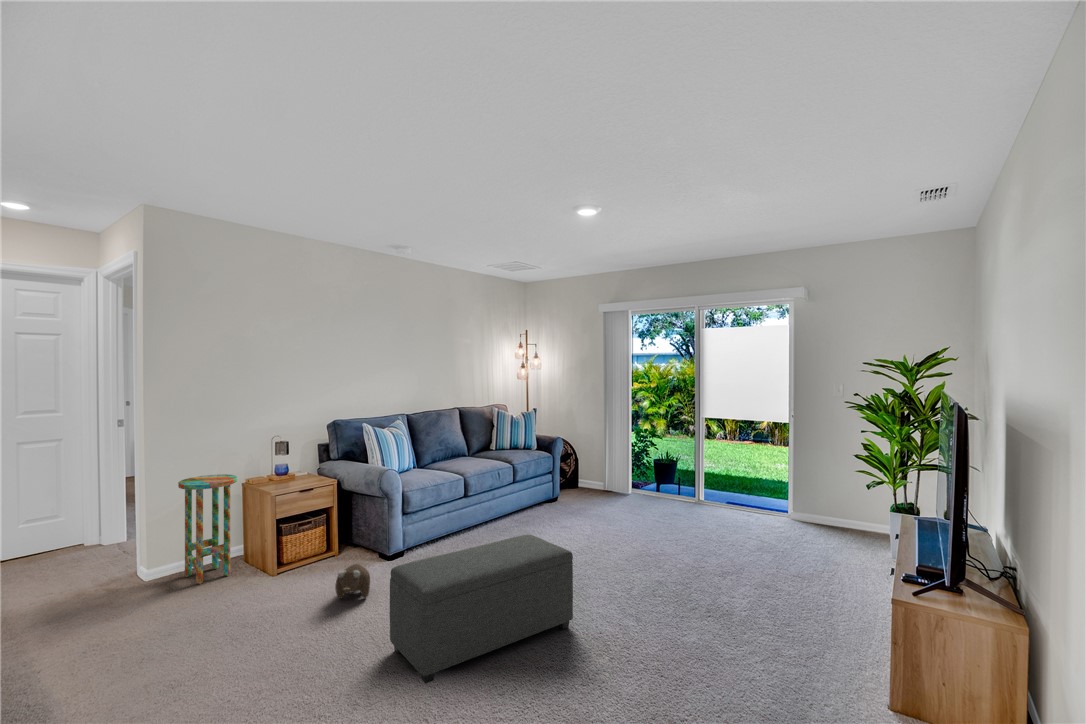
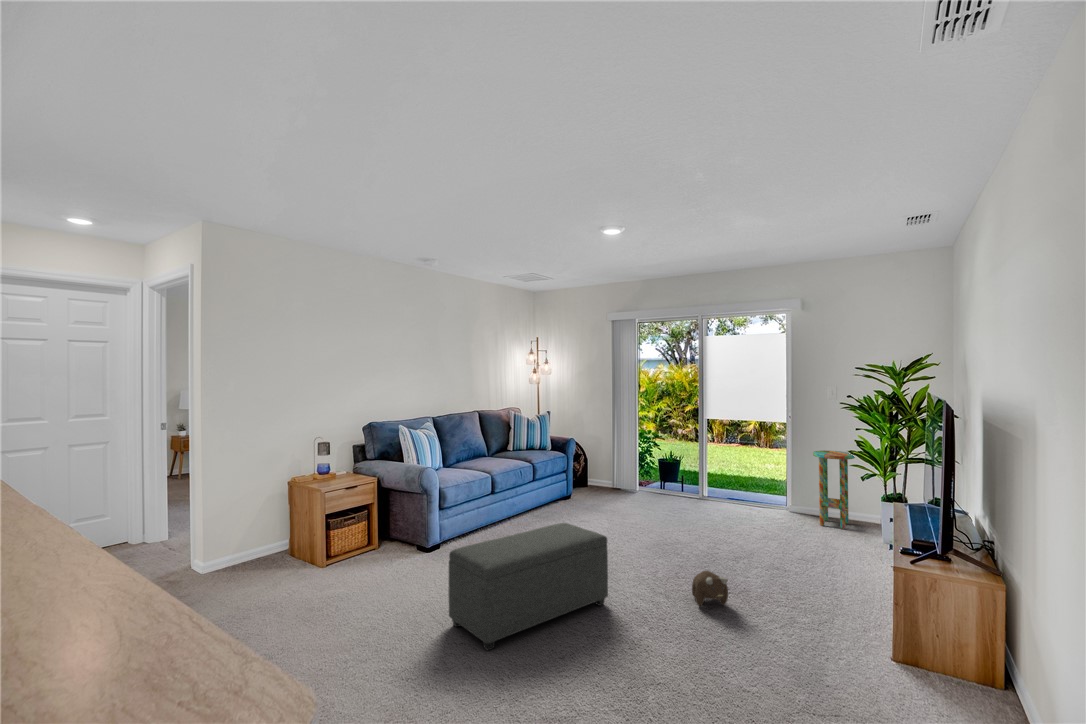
side table: present [178,474,237,584] -> present [813,450,855,529]
plush toy: present [335,564,370,599] -> present [692,571,728,606]

